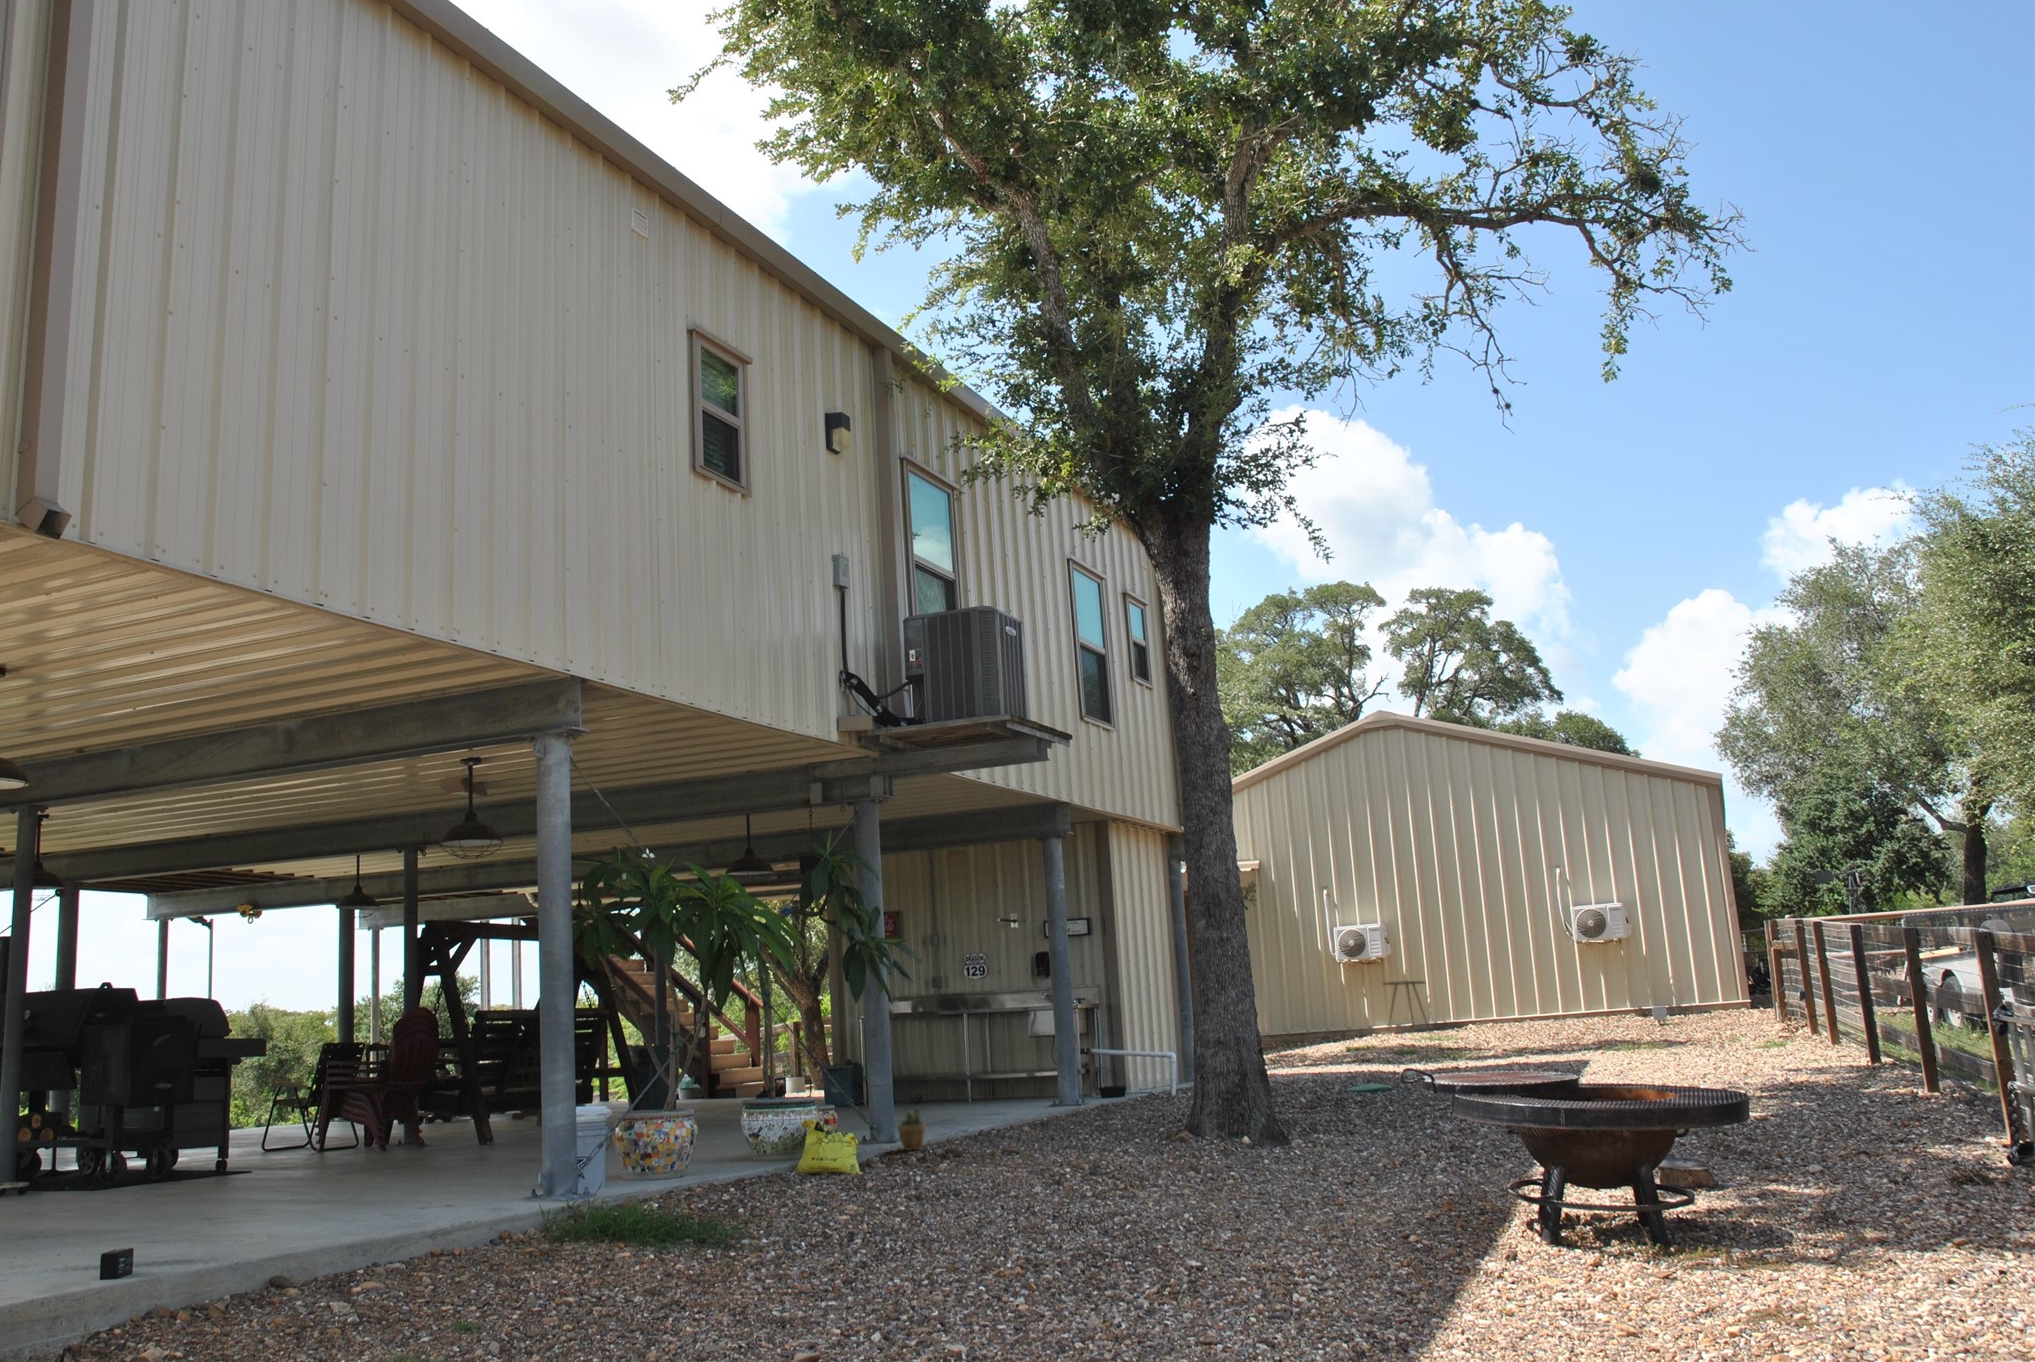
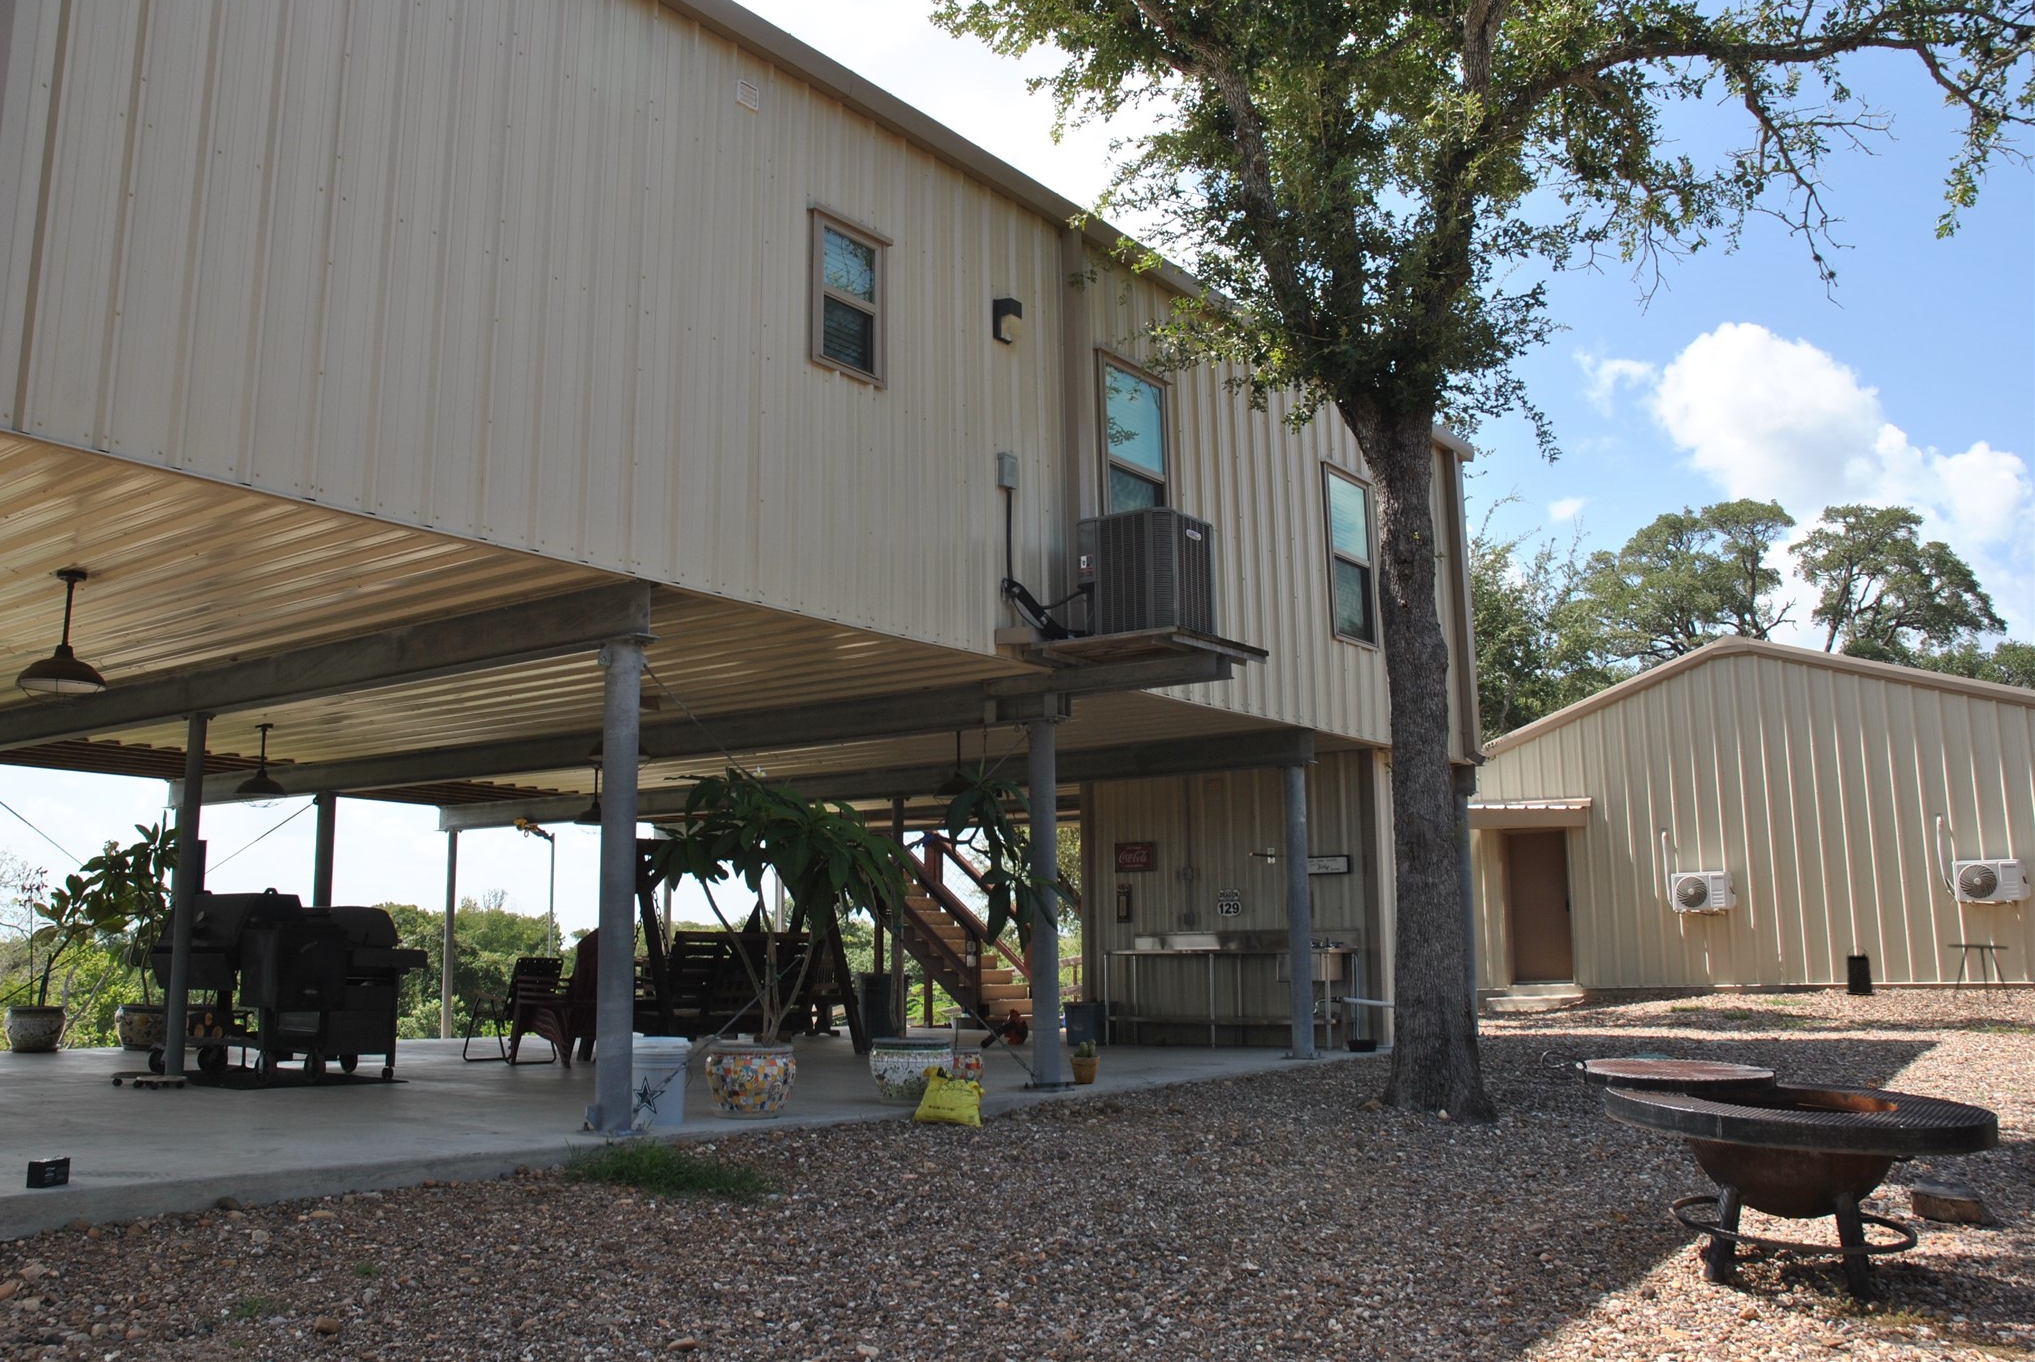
side table: present [1384,981,1426,1024] -> present [1949,944,2011,1003]
watering can: none [1486,985,1510,1028] -> present [1846,950,1874,995]

